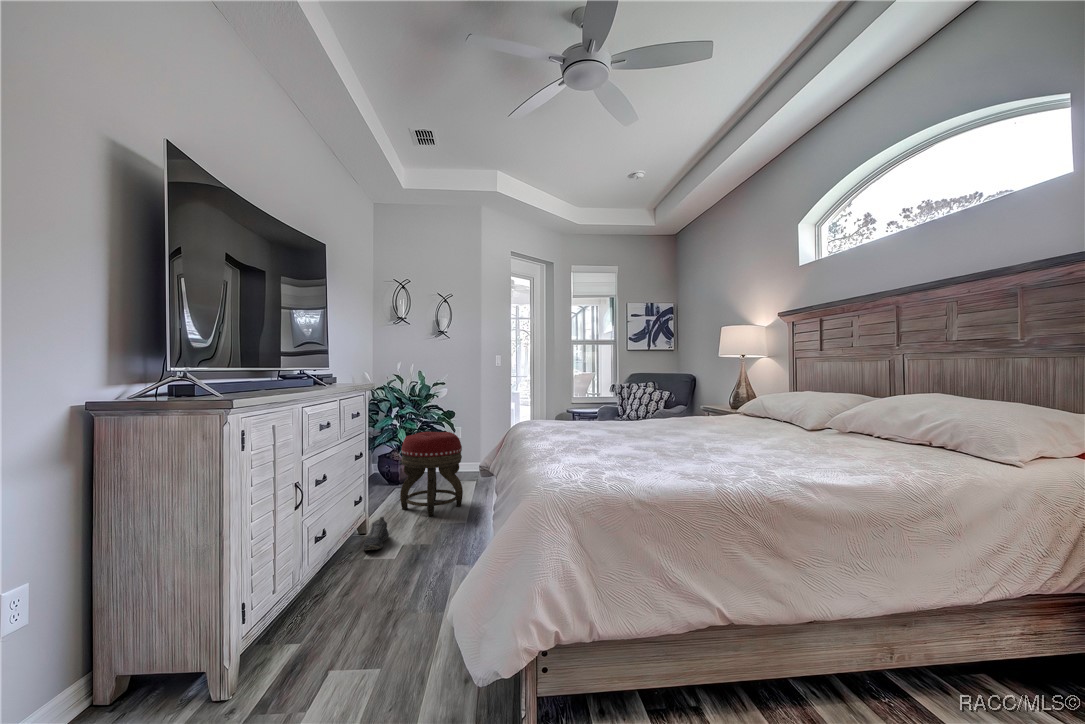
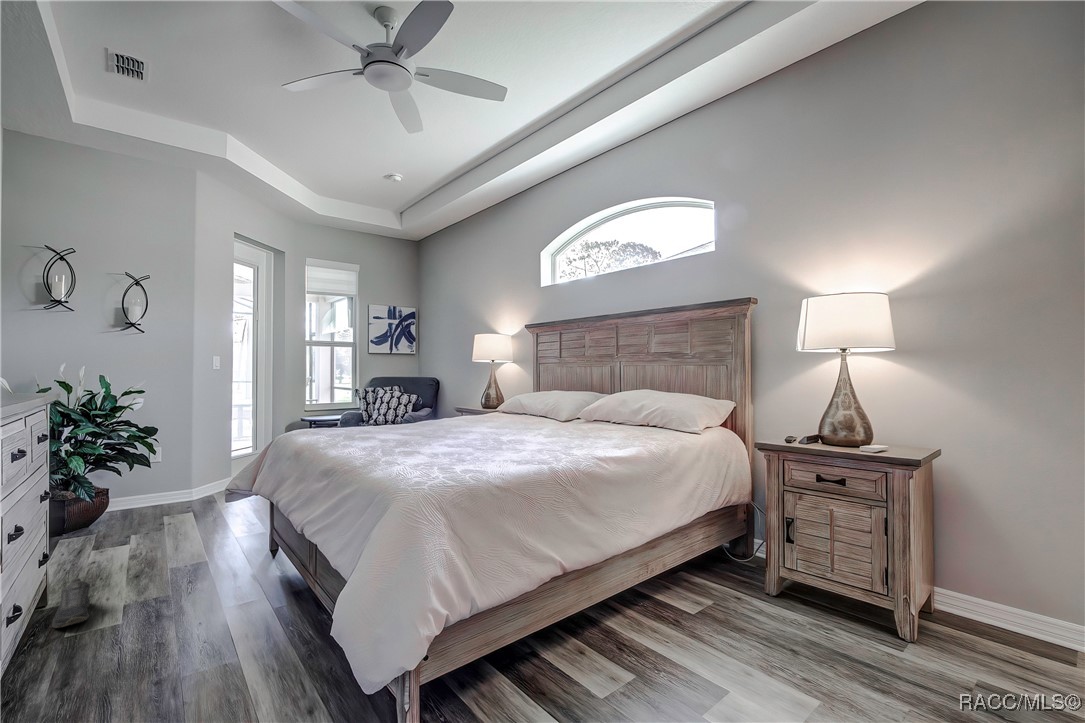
footstool: present [400,432,463,516] -> none [85,454,189,567]

